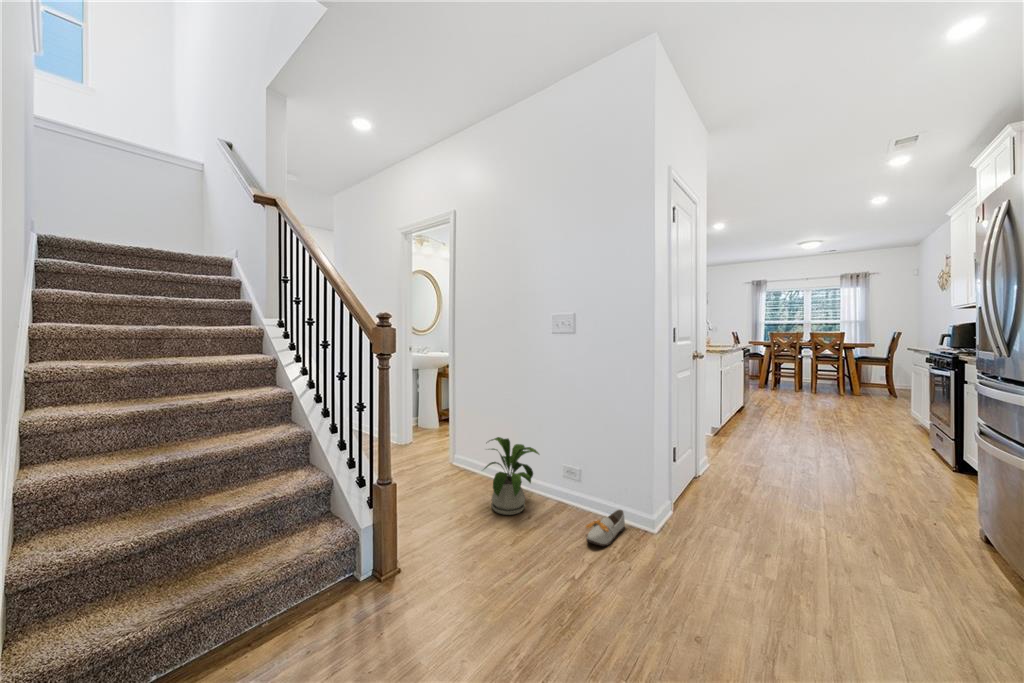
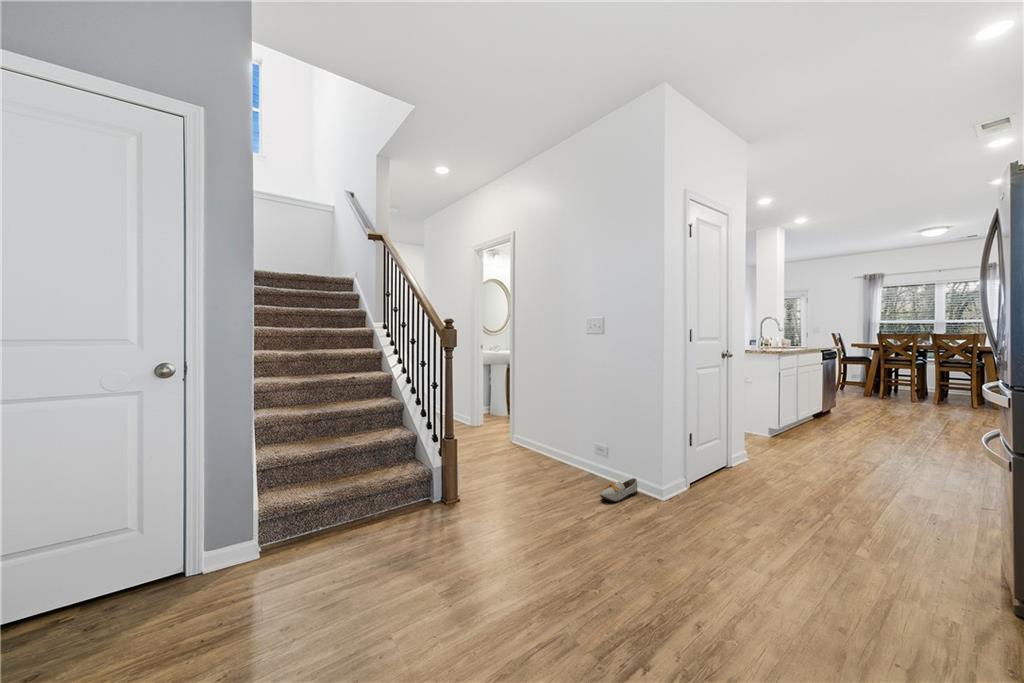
house plant: present [484,437,539,515] -> none [526,417,571,477]

